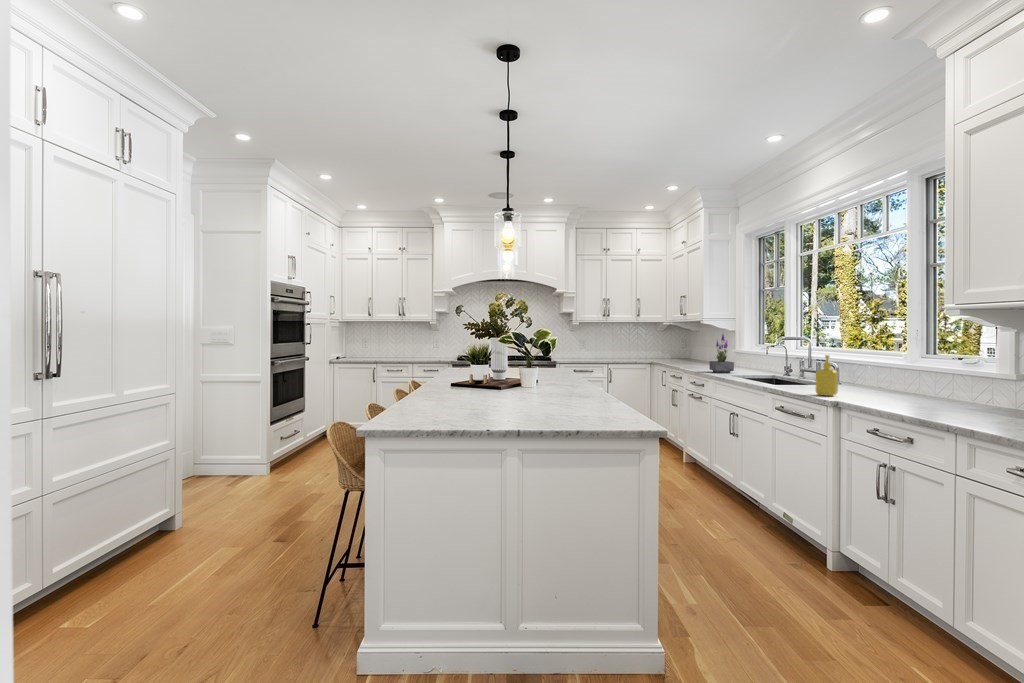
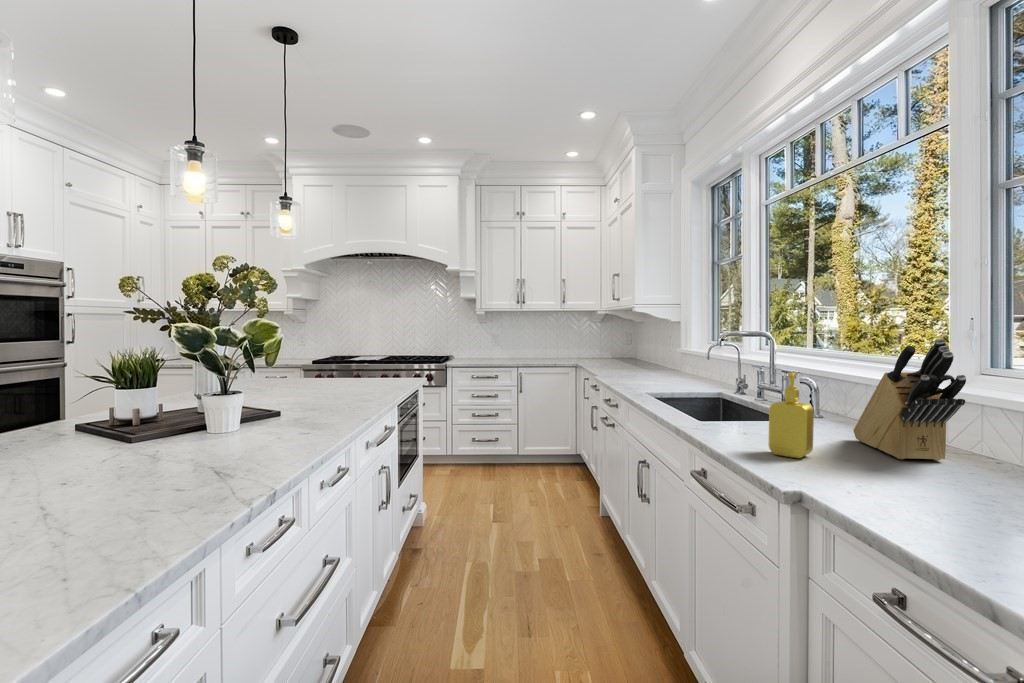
potted plant: present [709,332,734,373] -> none [631,322,665,387]
knife block: none [858,339,909,397] -> present [853,338,966,460]

